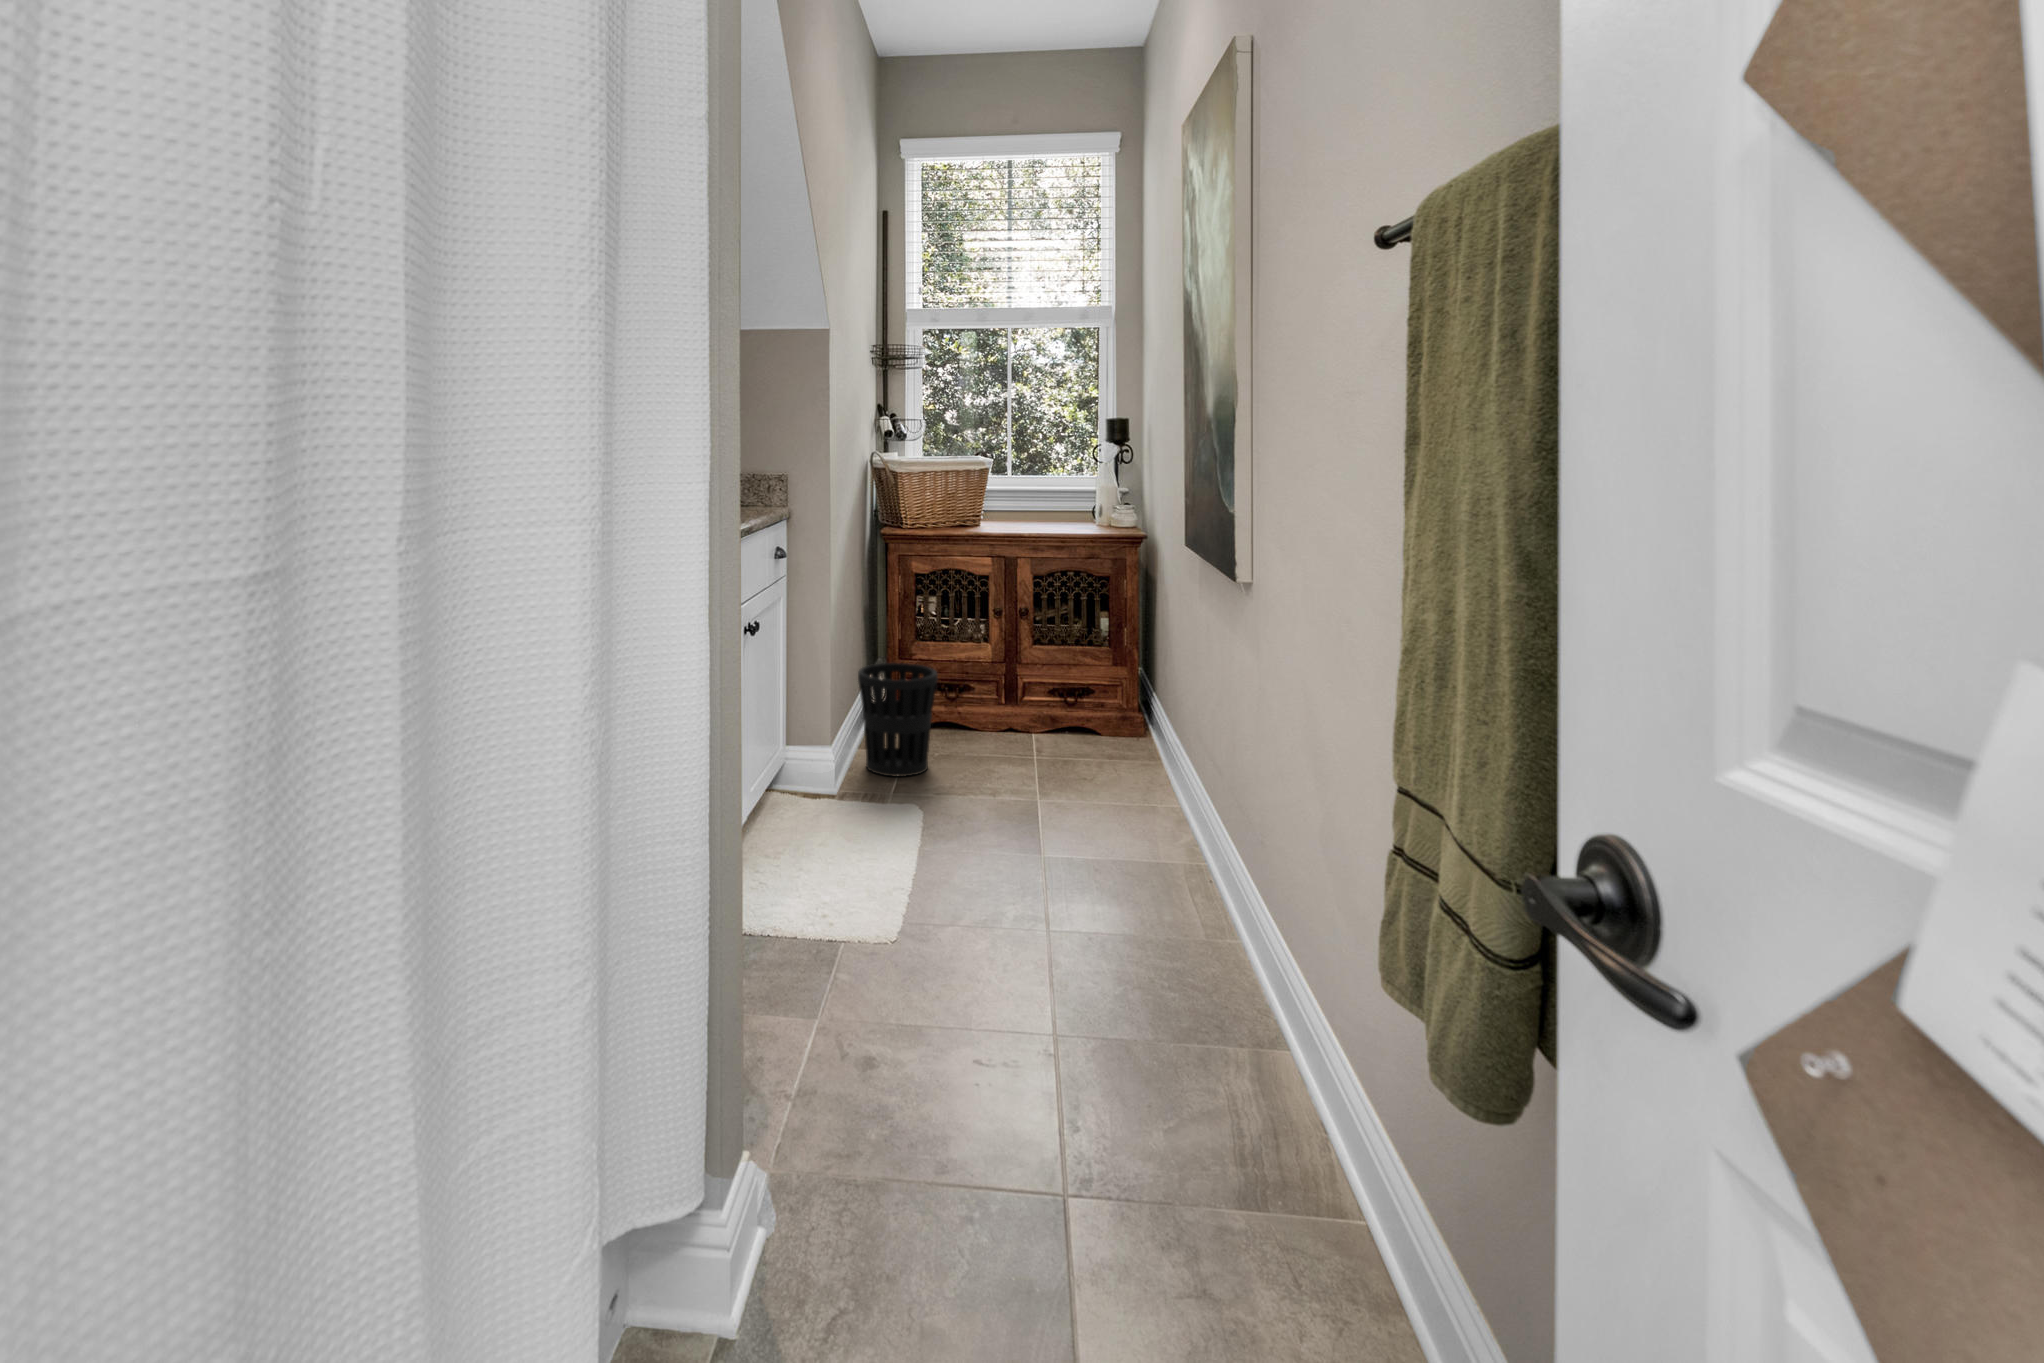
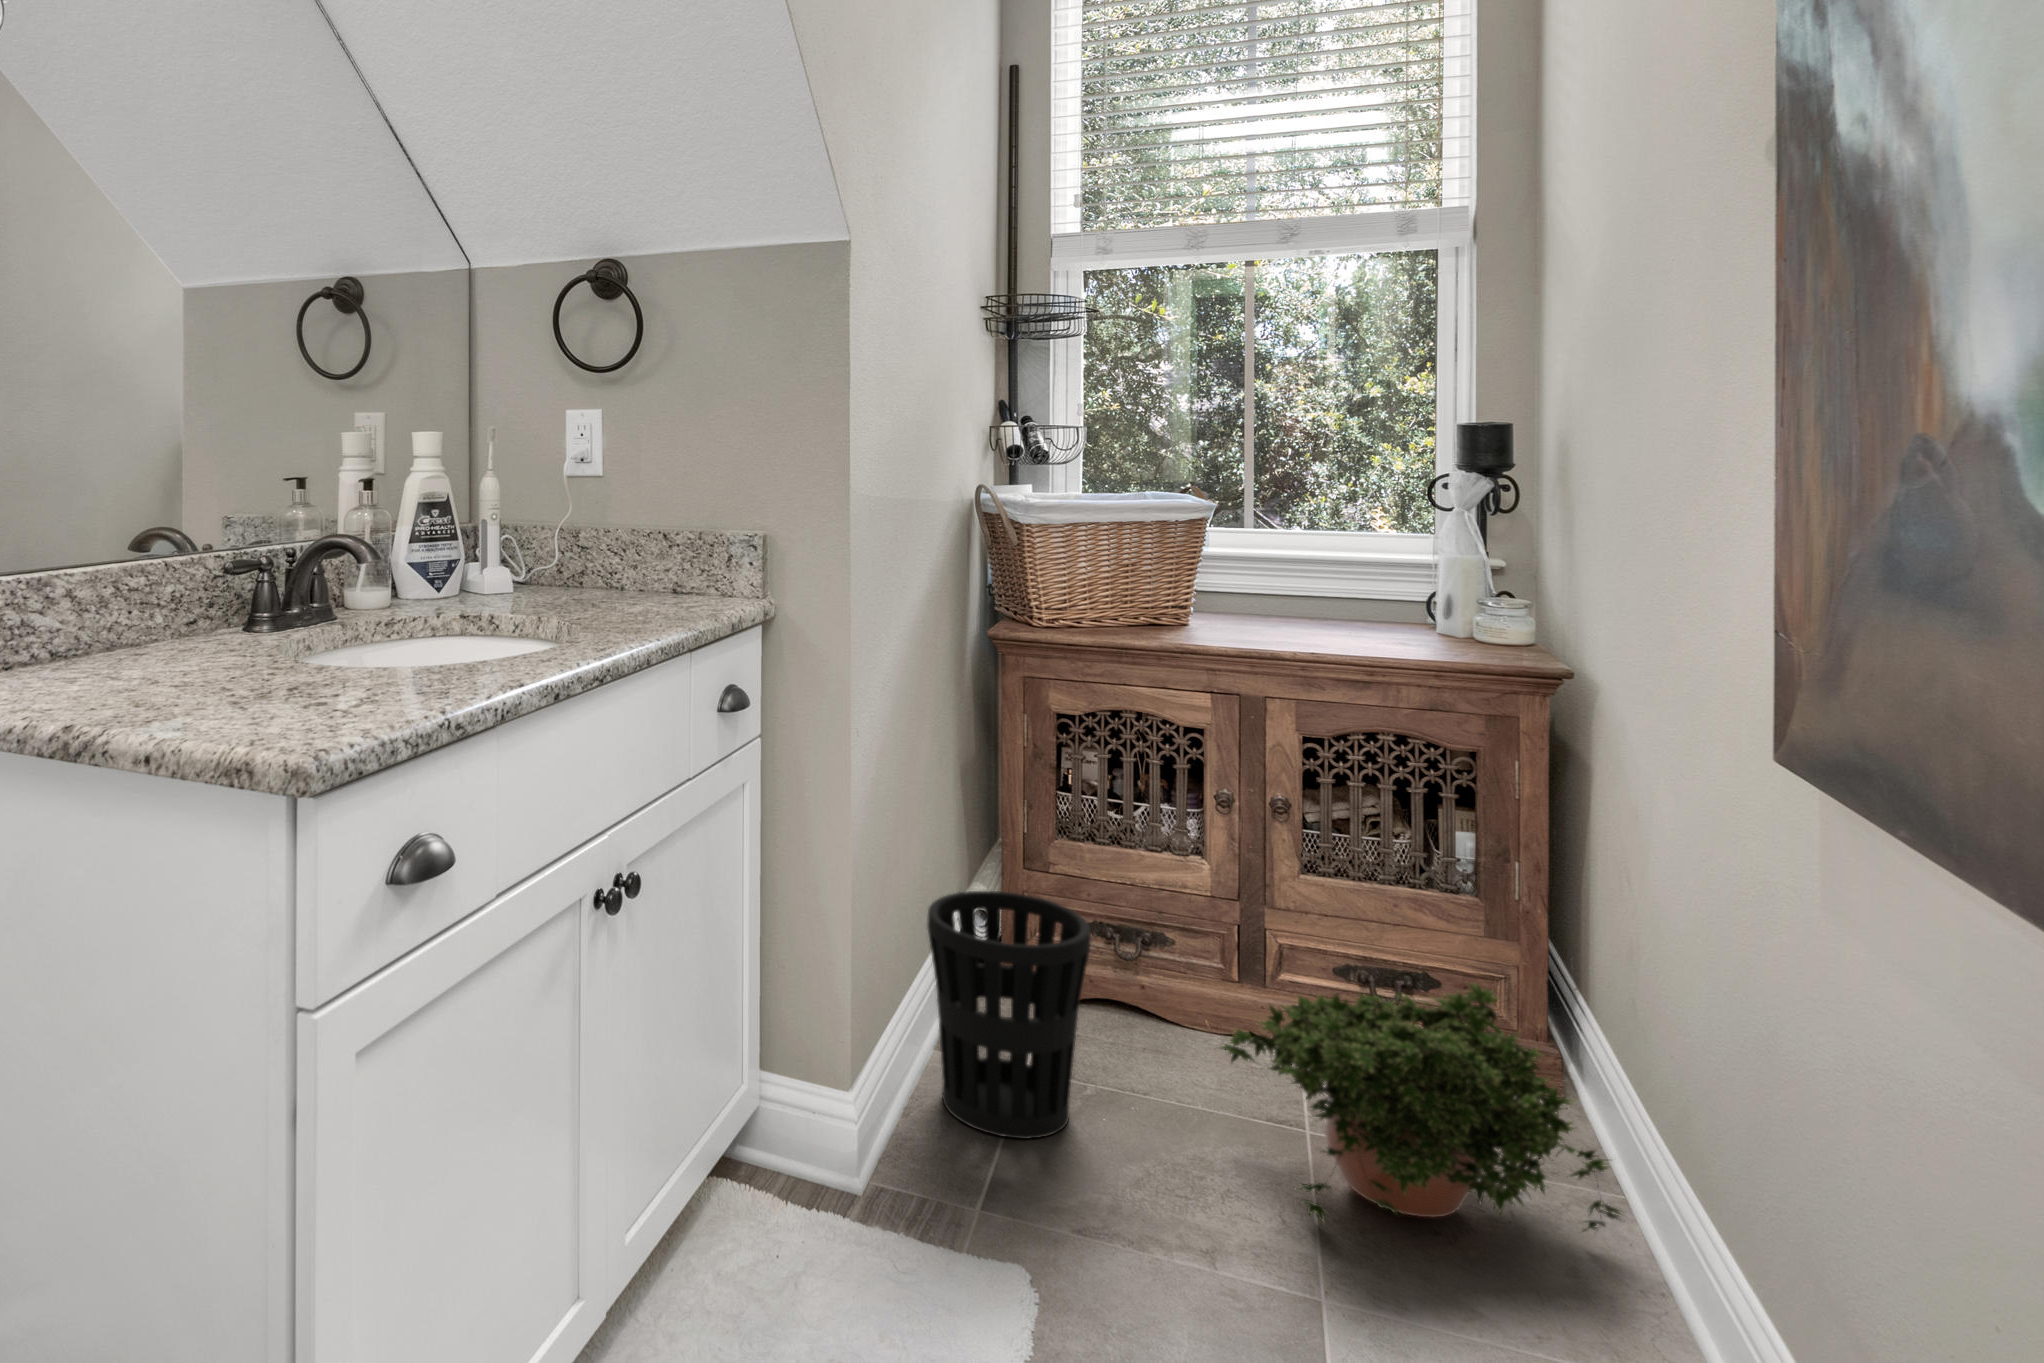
potted plant: none [994,675,1161,784] -> present [1220,983,1621,1231]

